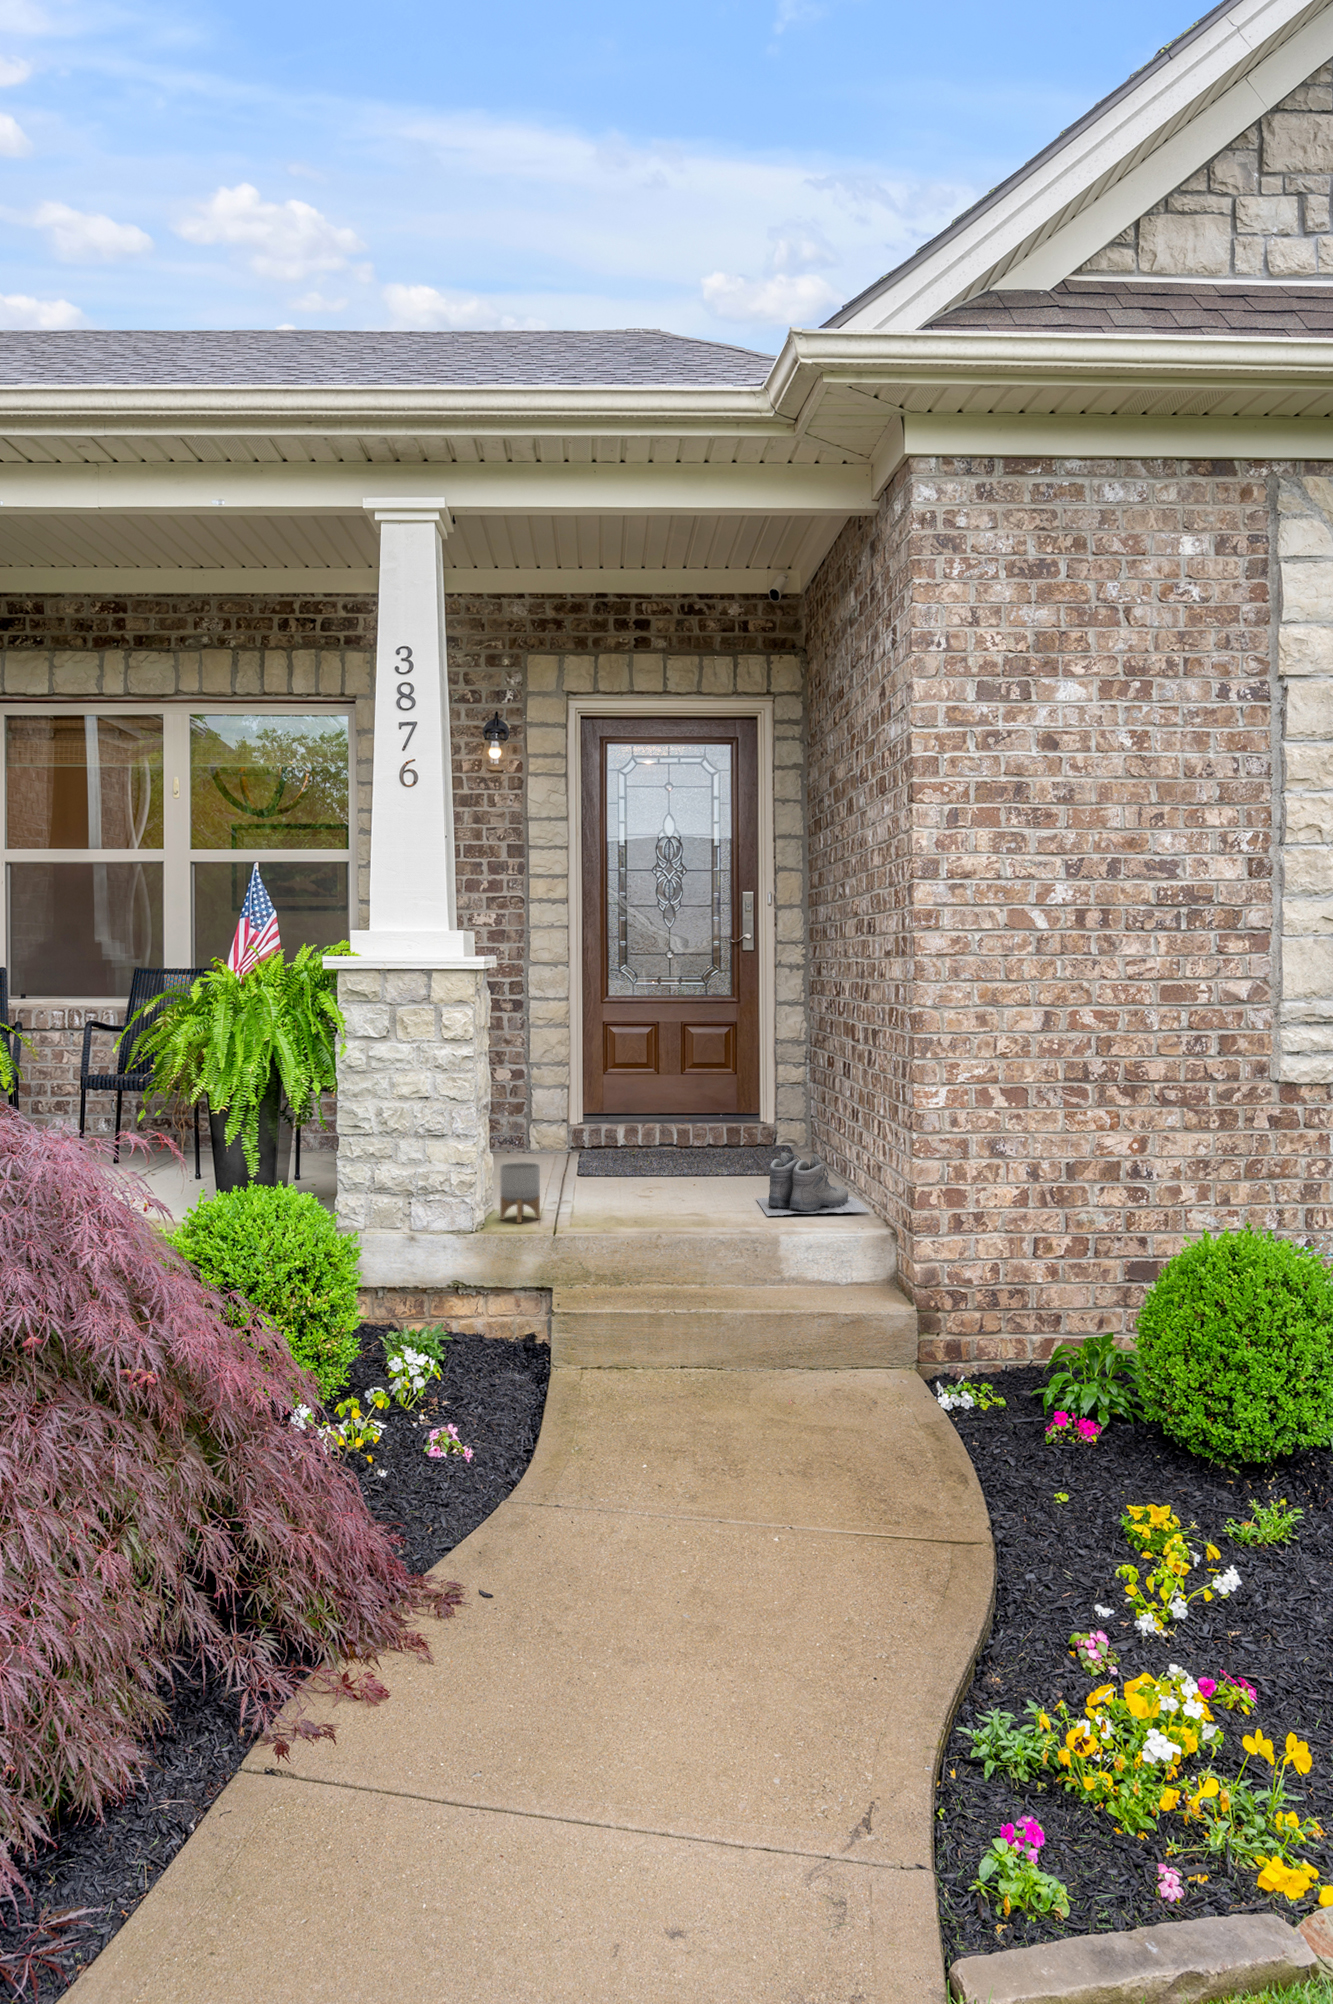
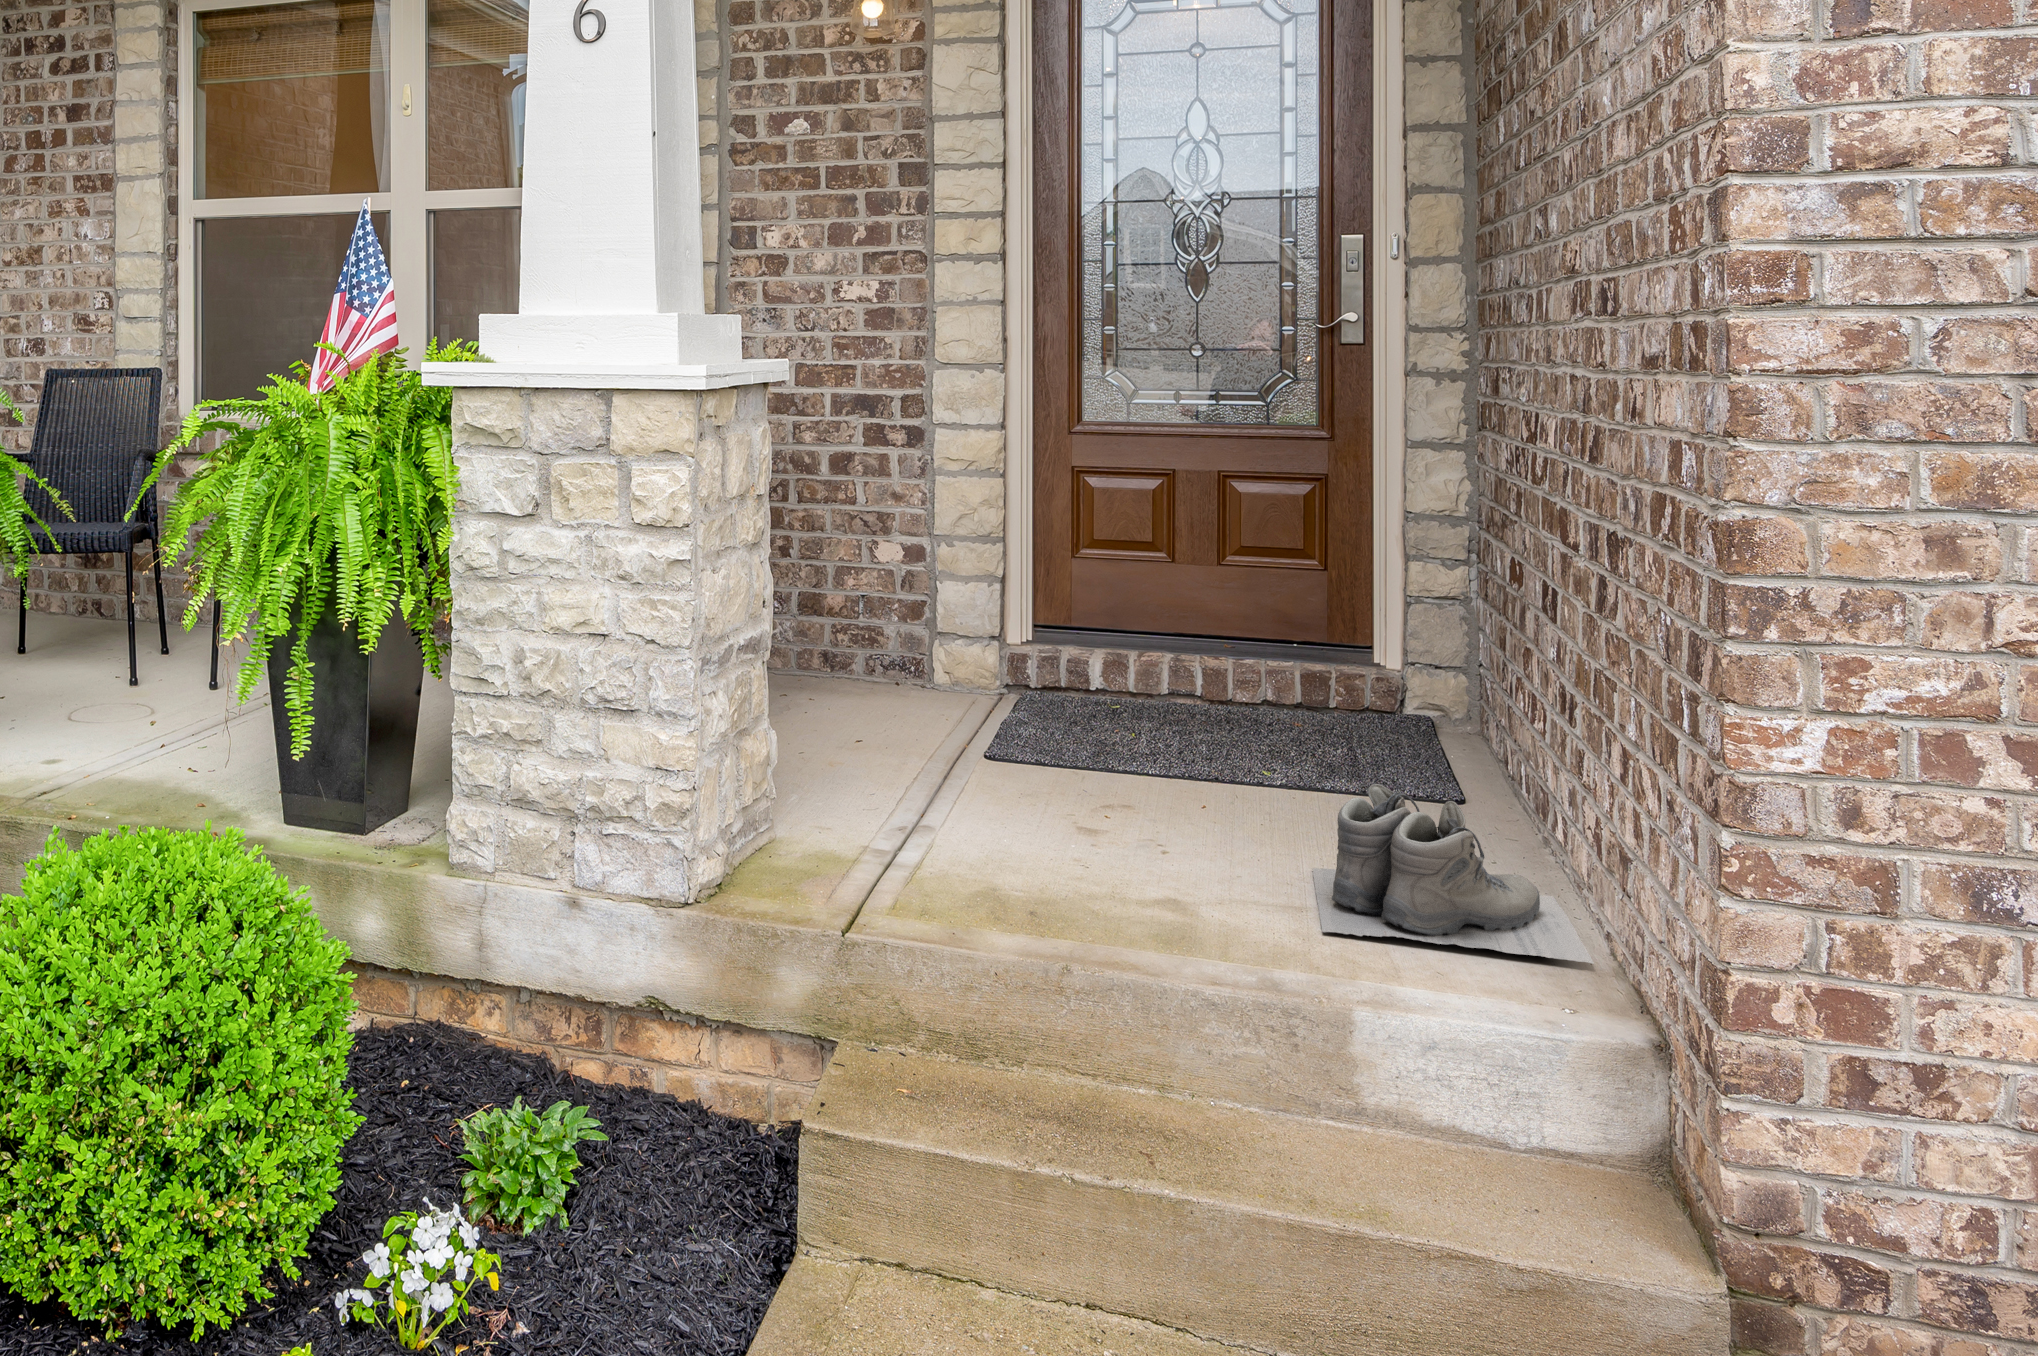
planter: present [500,1162,540,1223] -> none [764,742,839,864]

